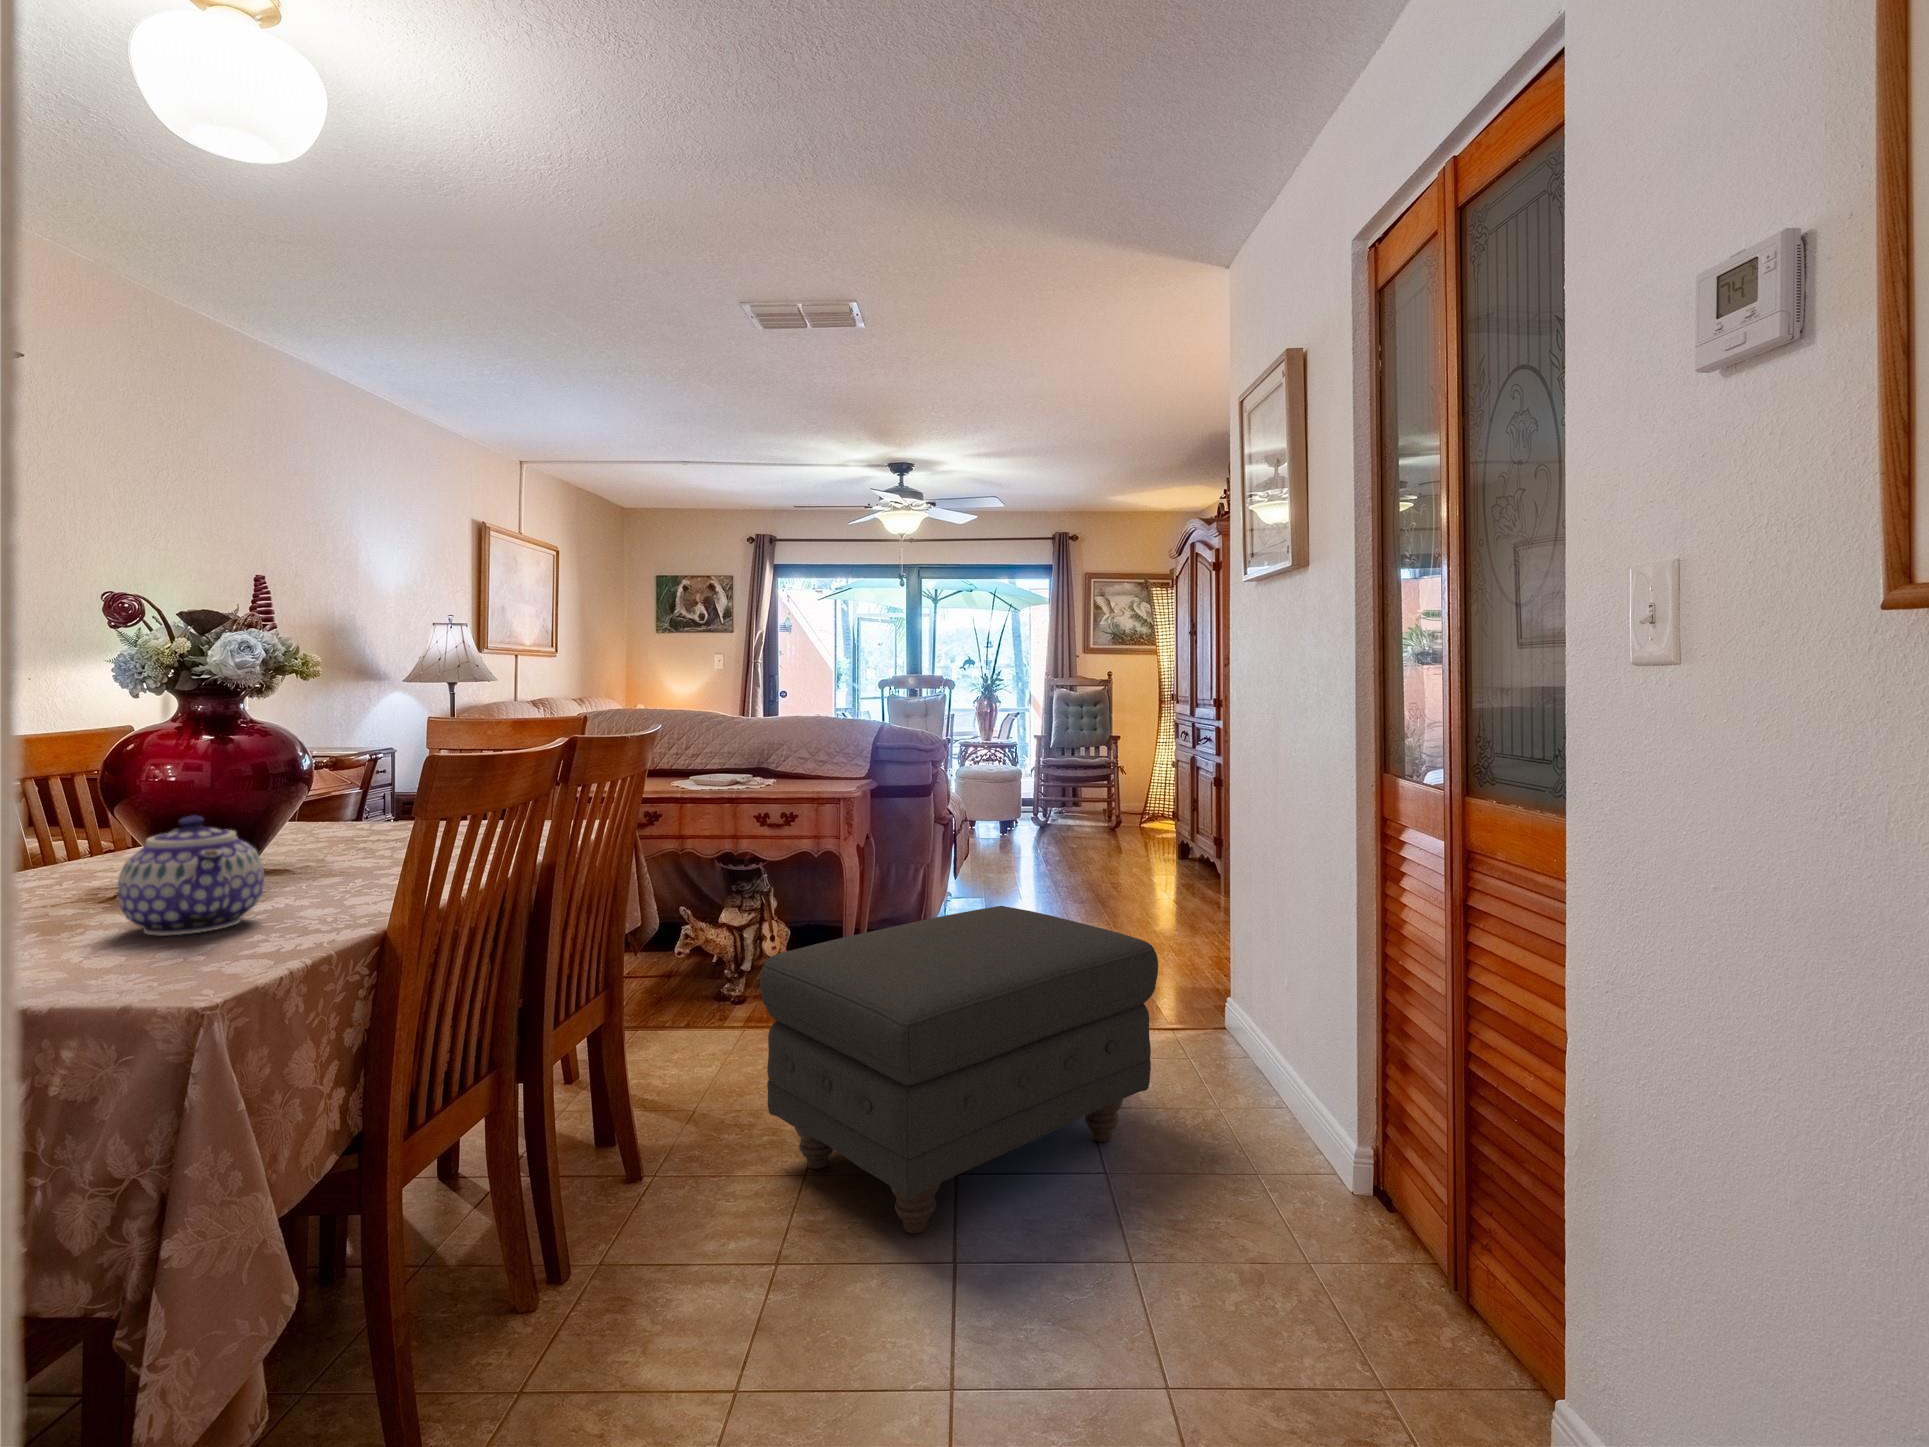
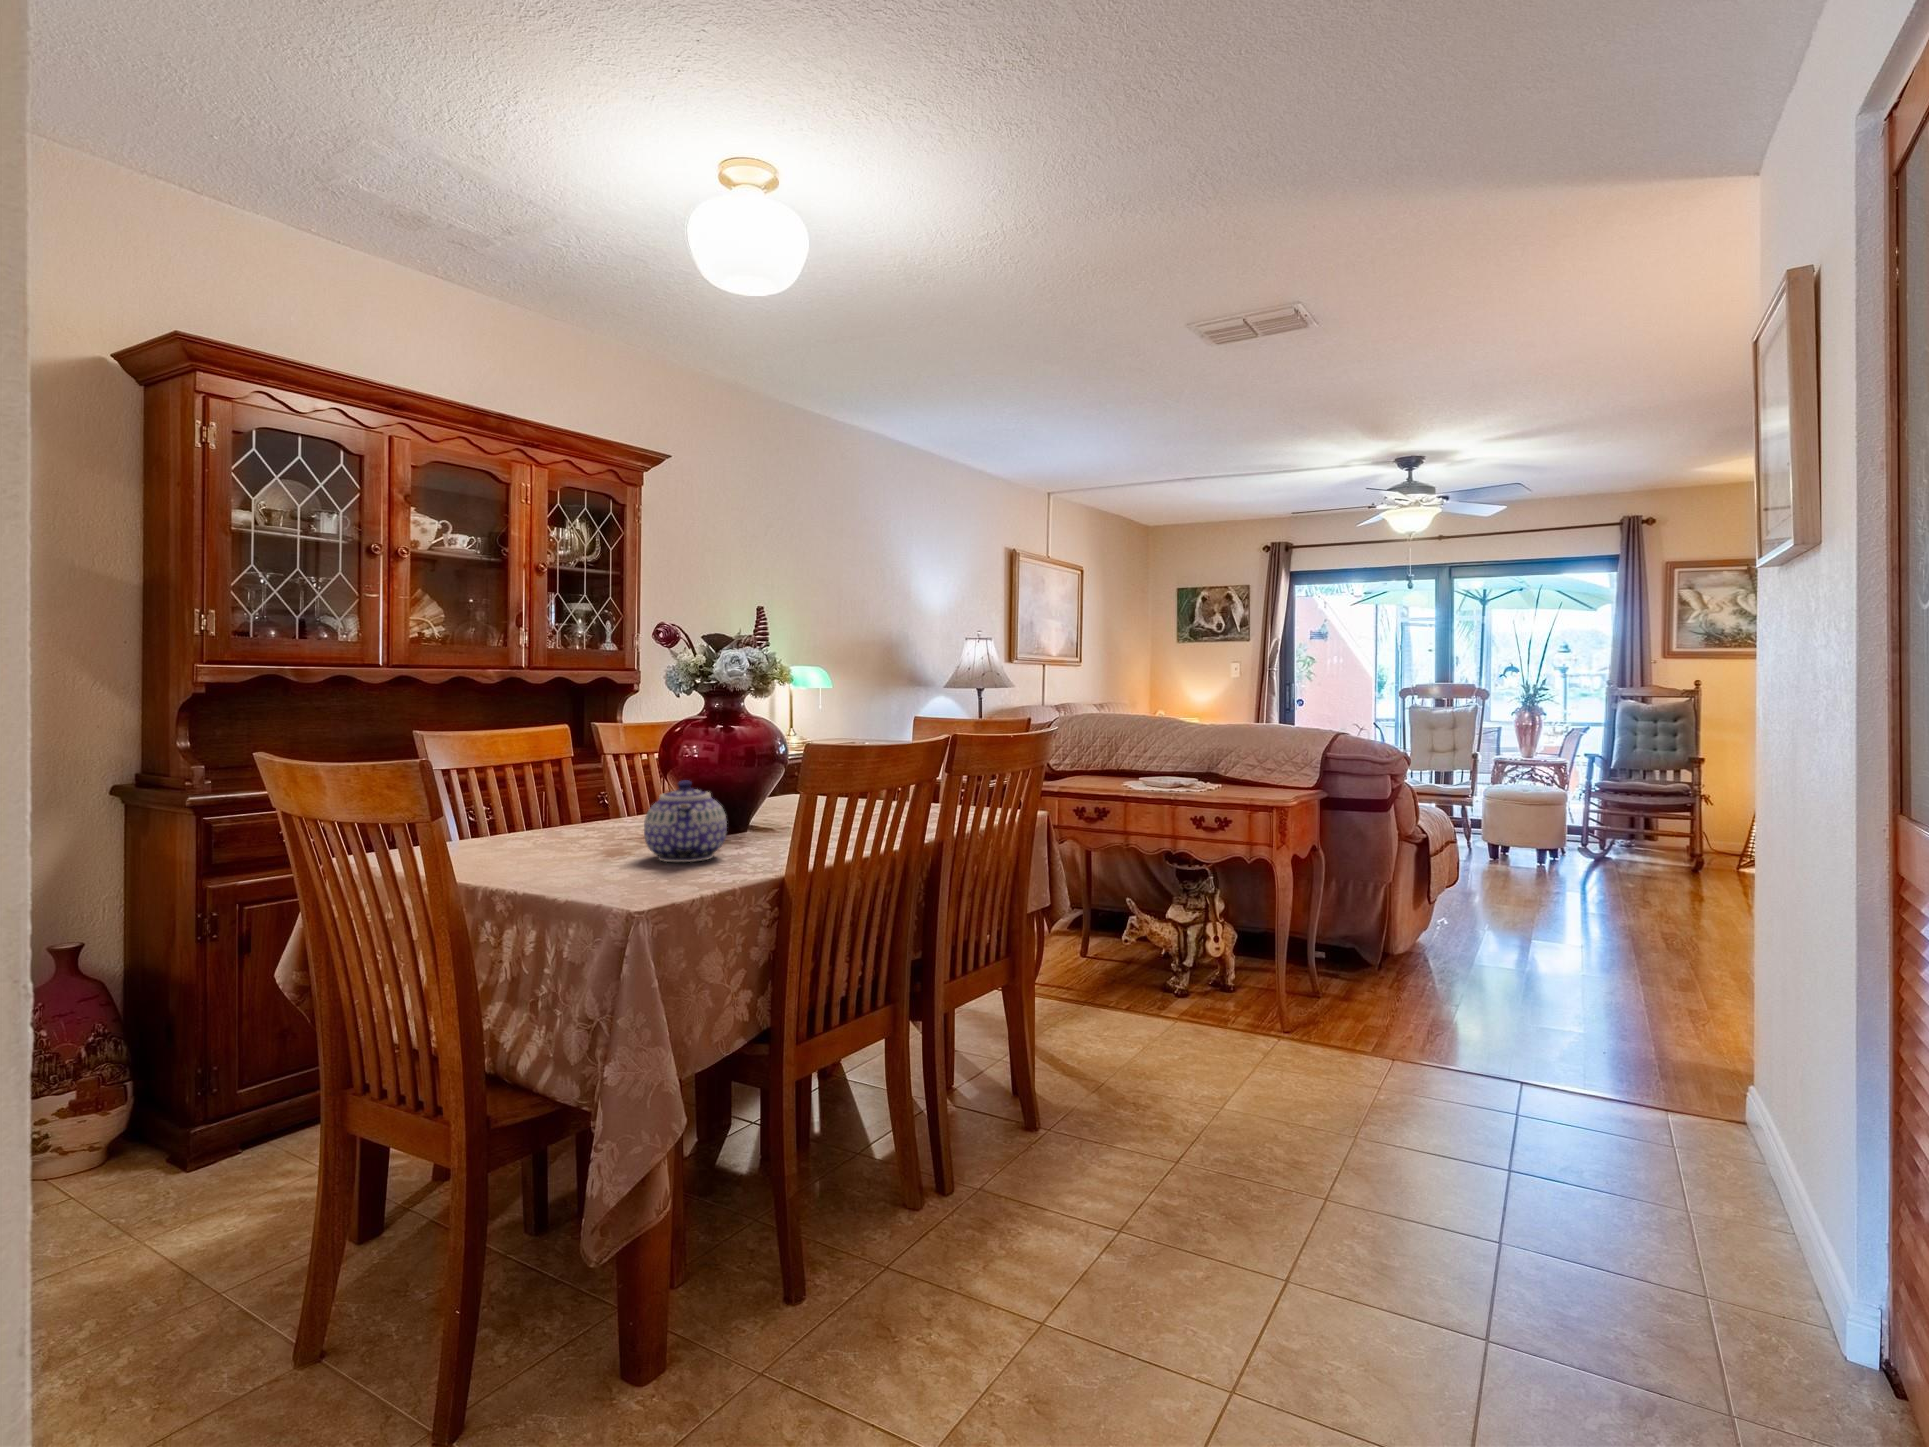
ottoman: present [760,906,1158,1233] -> none [1136,934,1578,1246]

